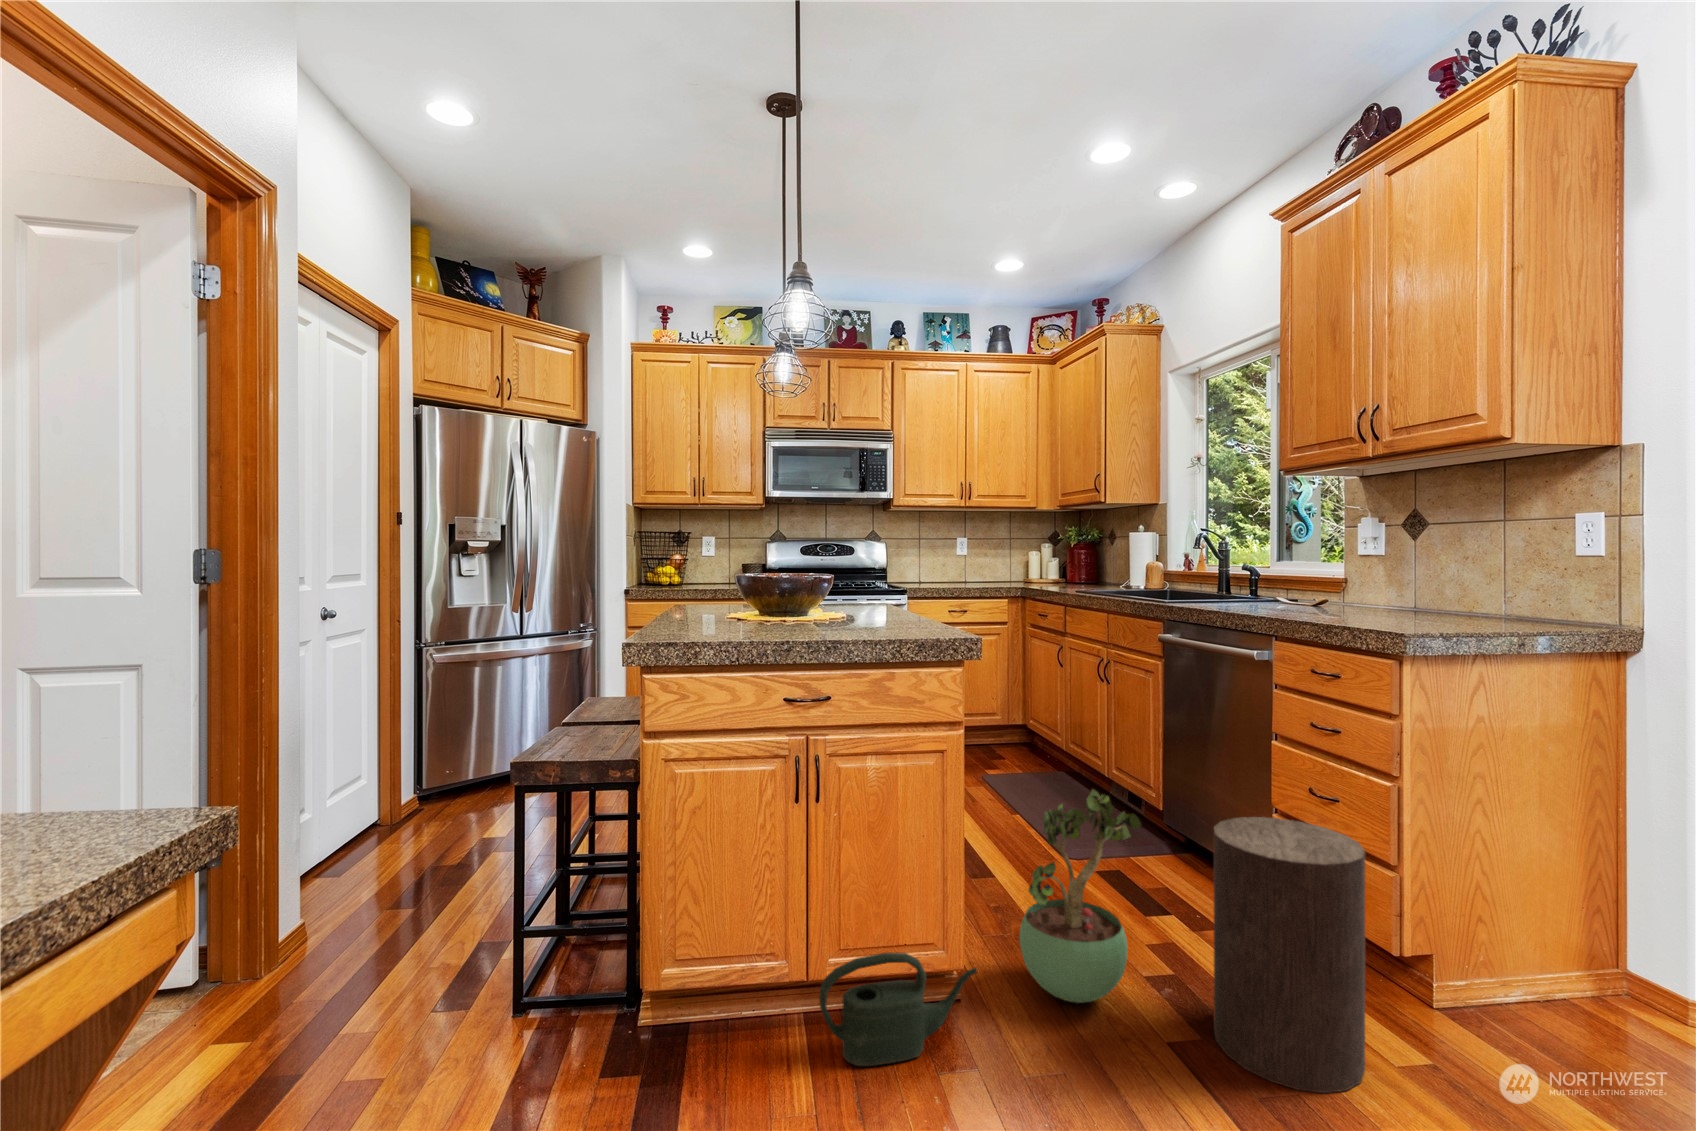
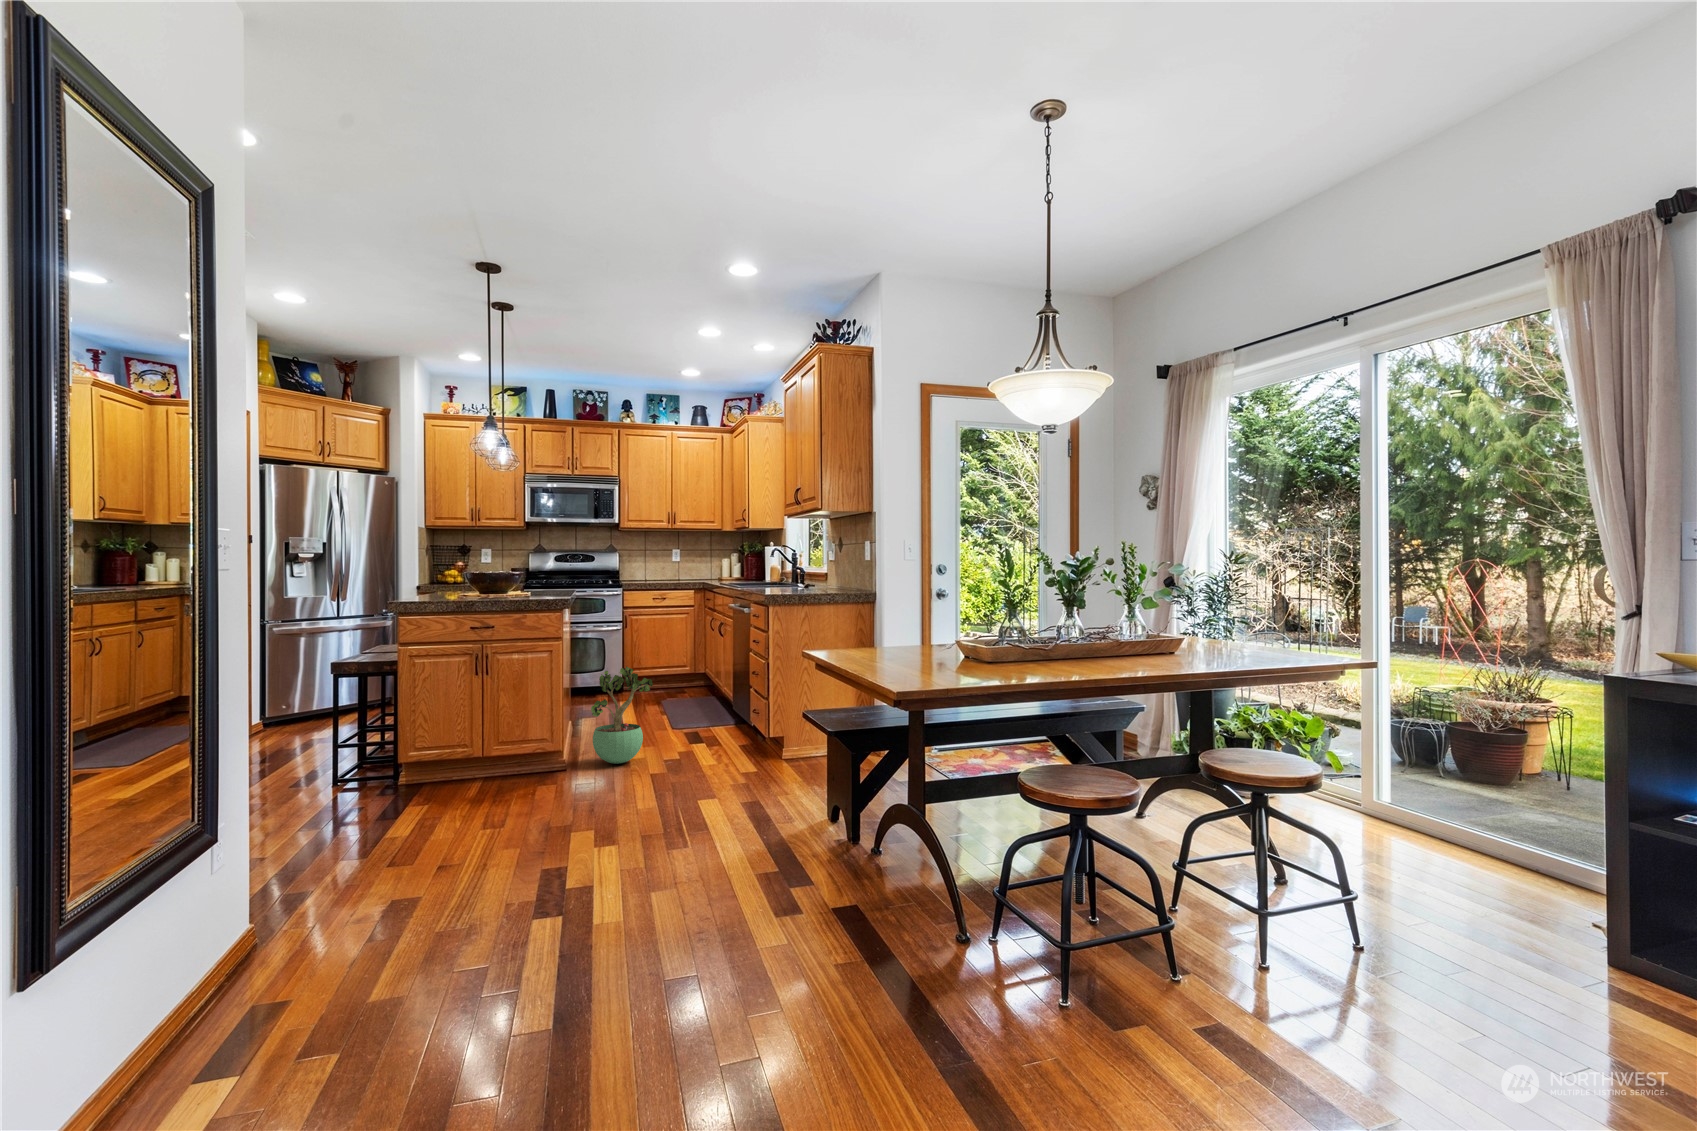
stool: present [1214,817,1365,1093] -> none [667,675,724,776]
watering can: present [819,952,977,1066] -> none [480,735,559,781]

